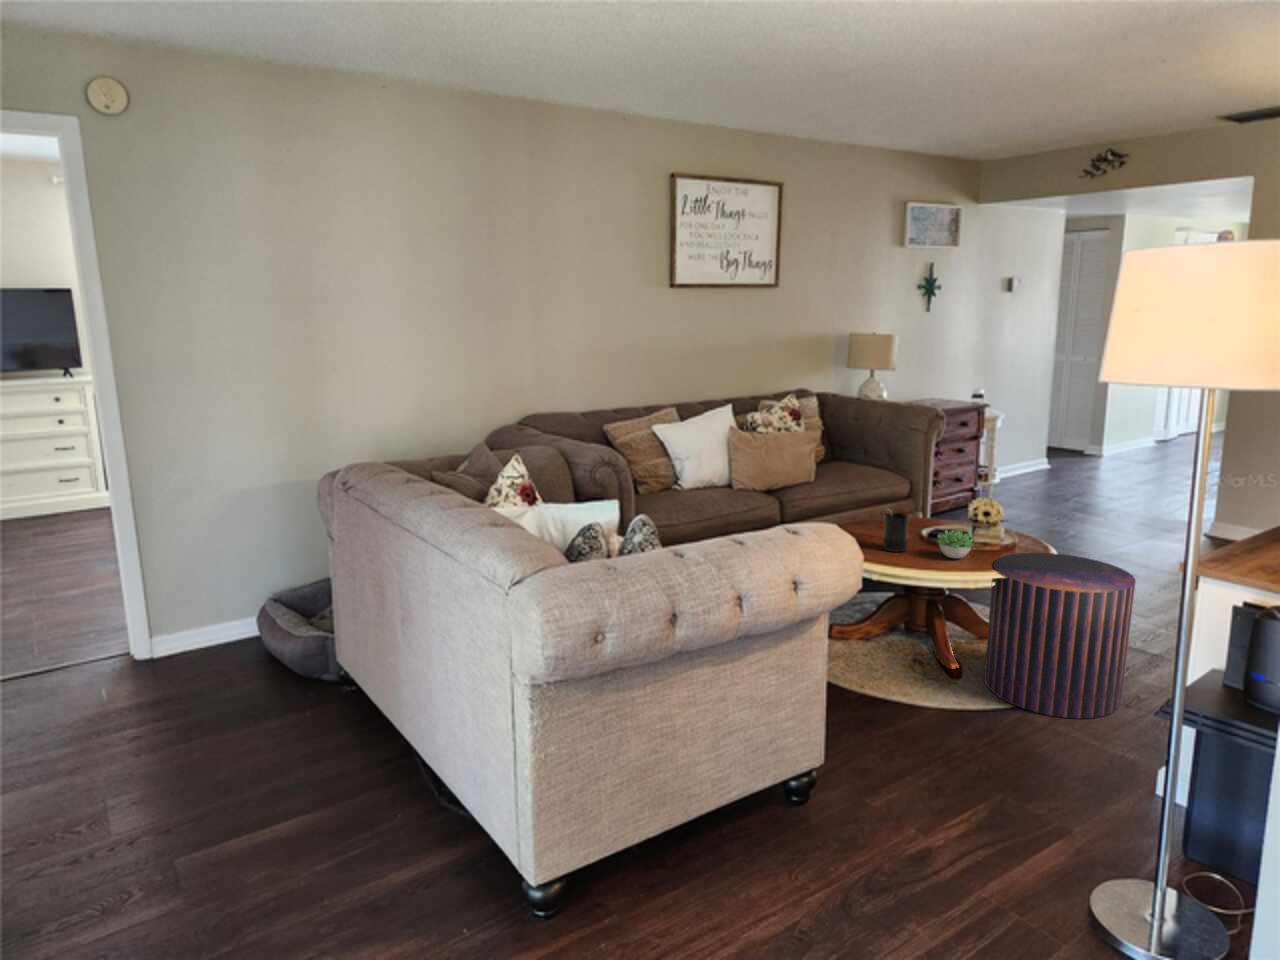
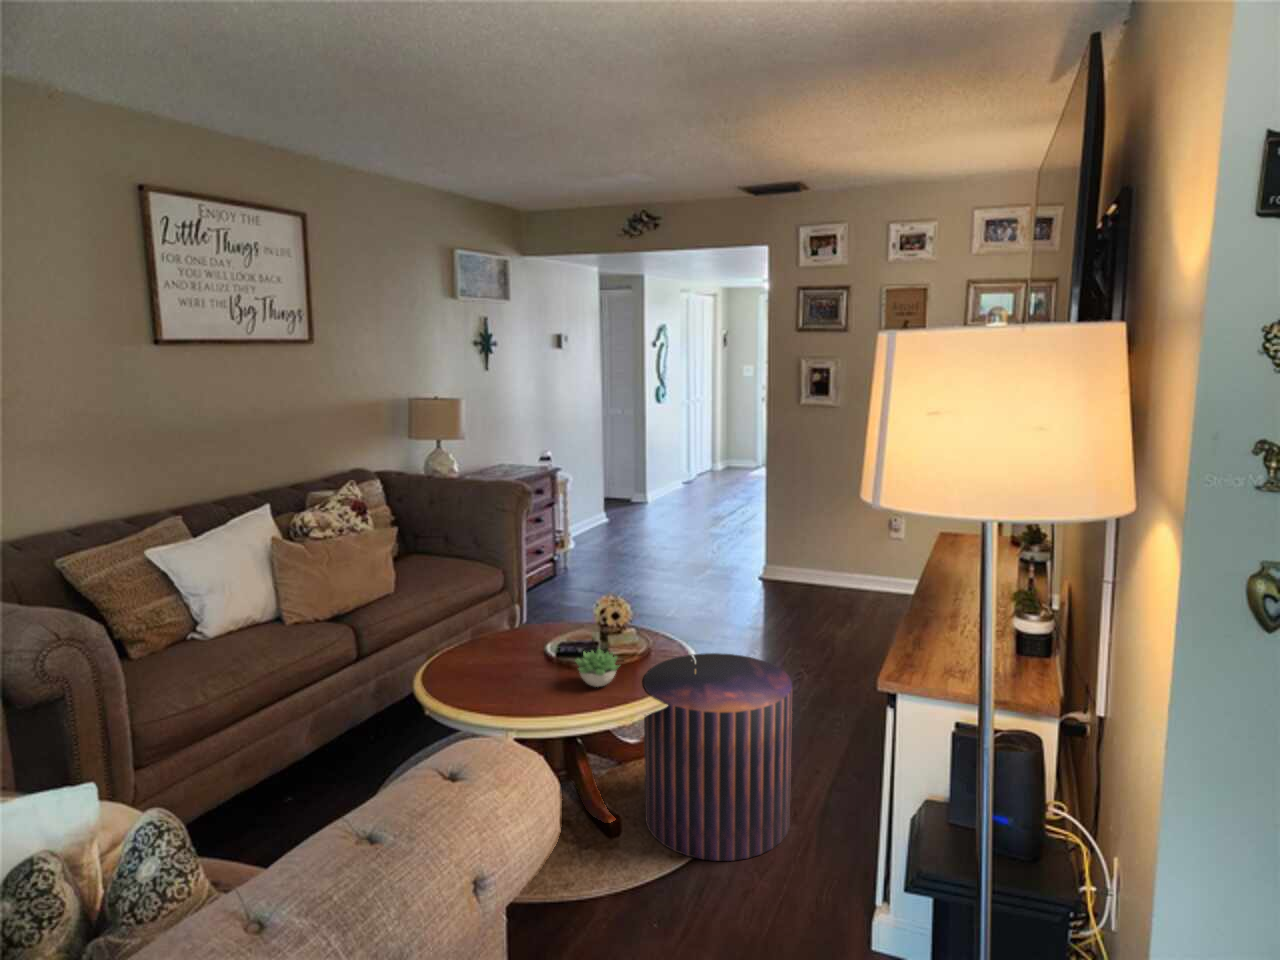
candle: present [883,512,908,552] -> none [507,636,539,691]

